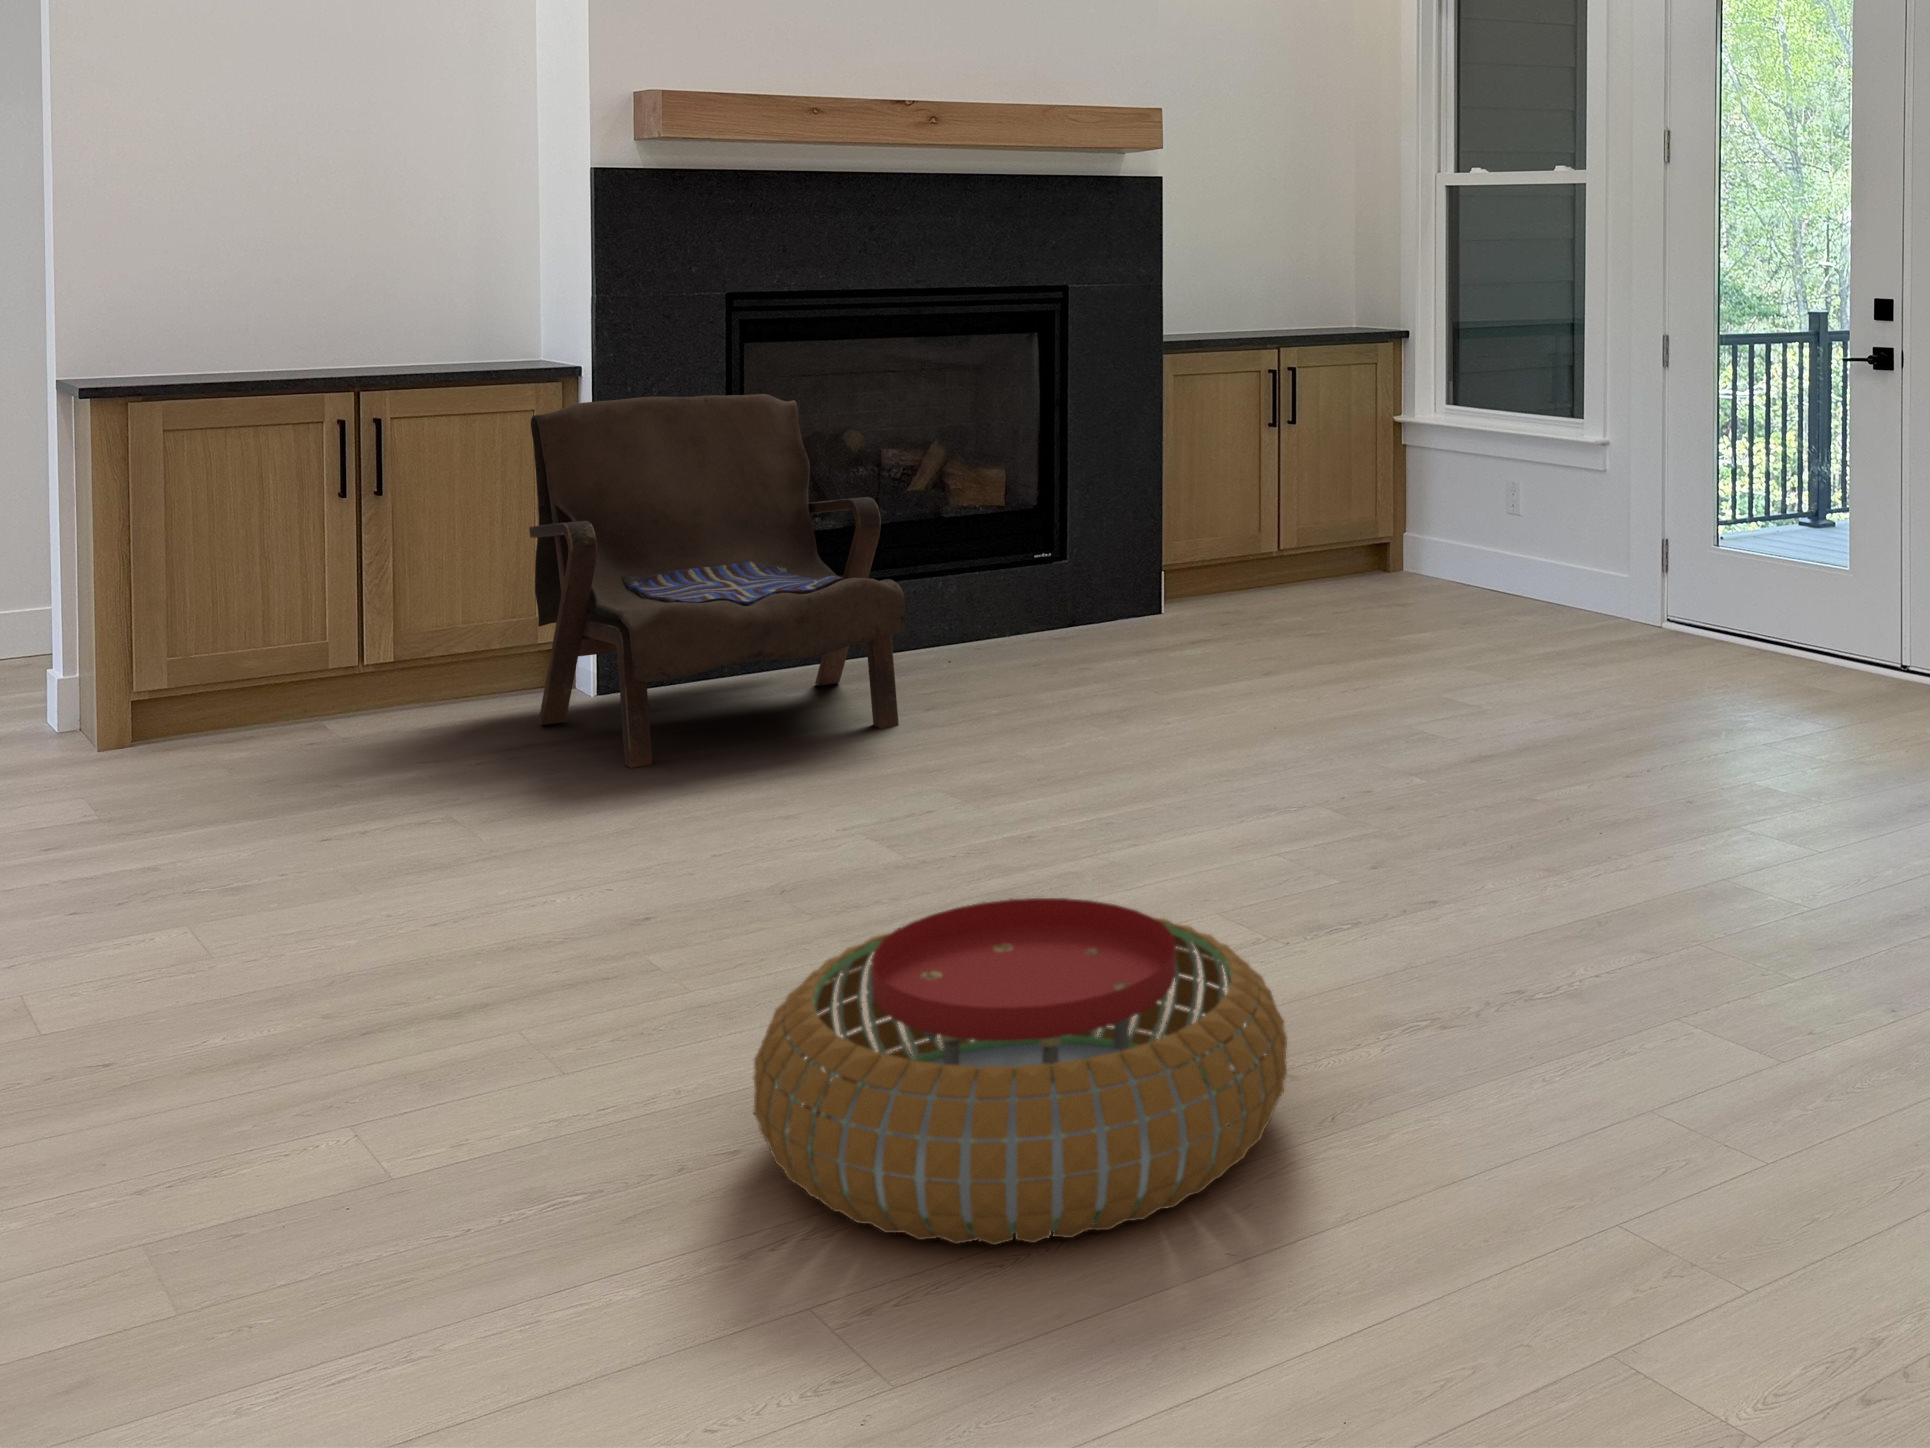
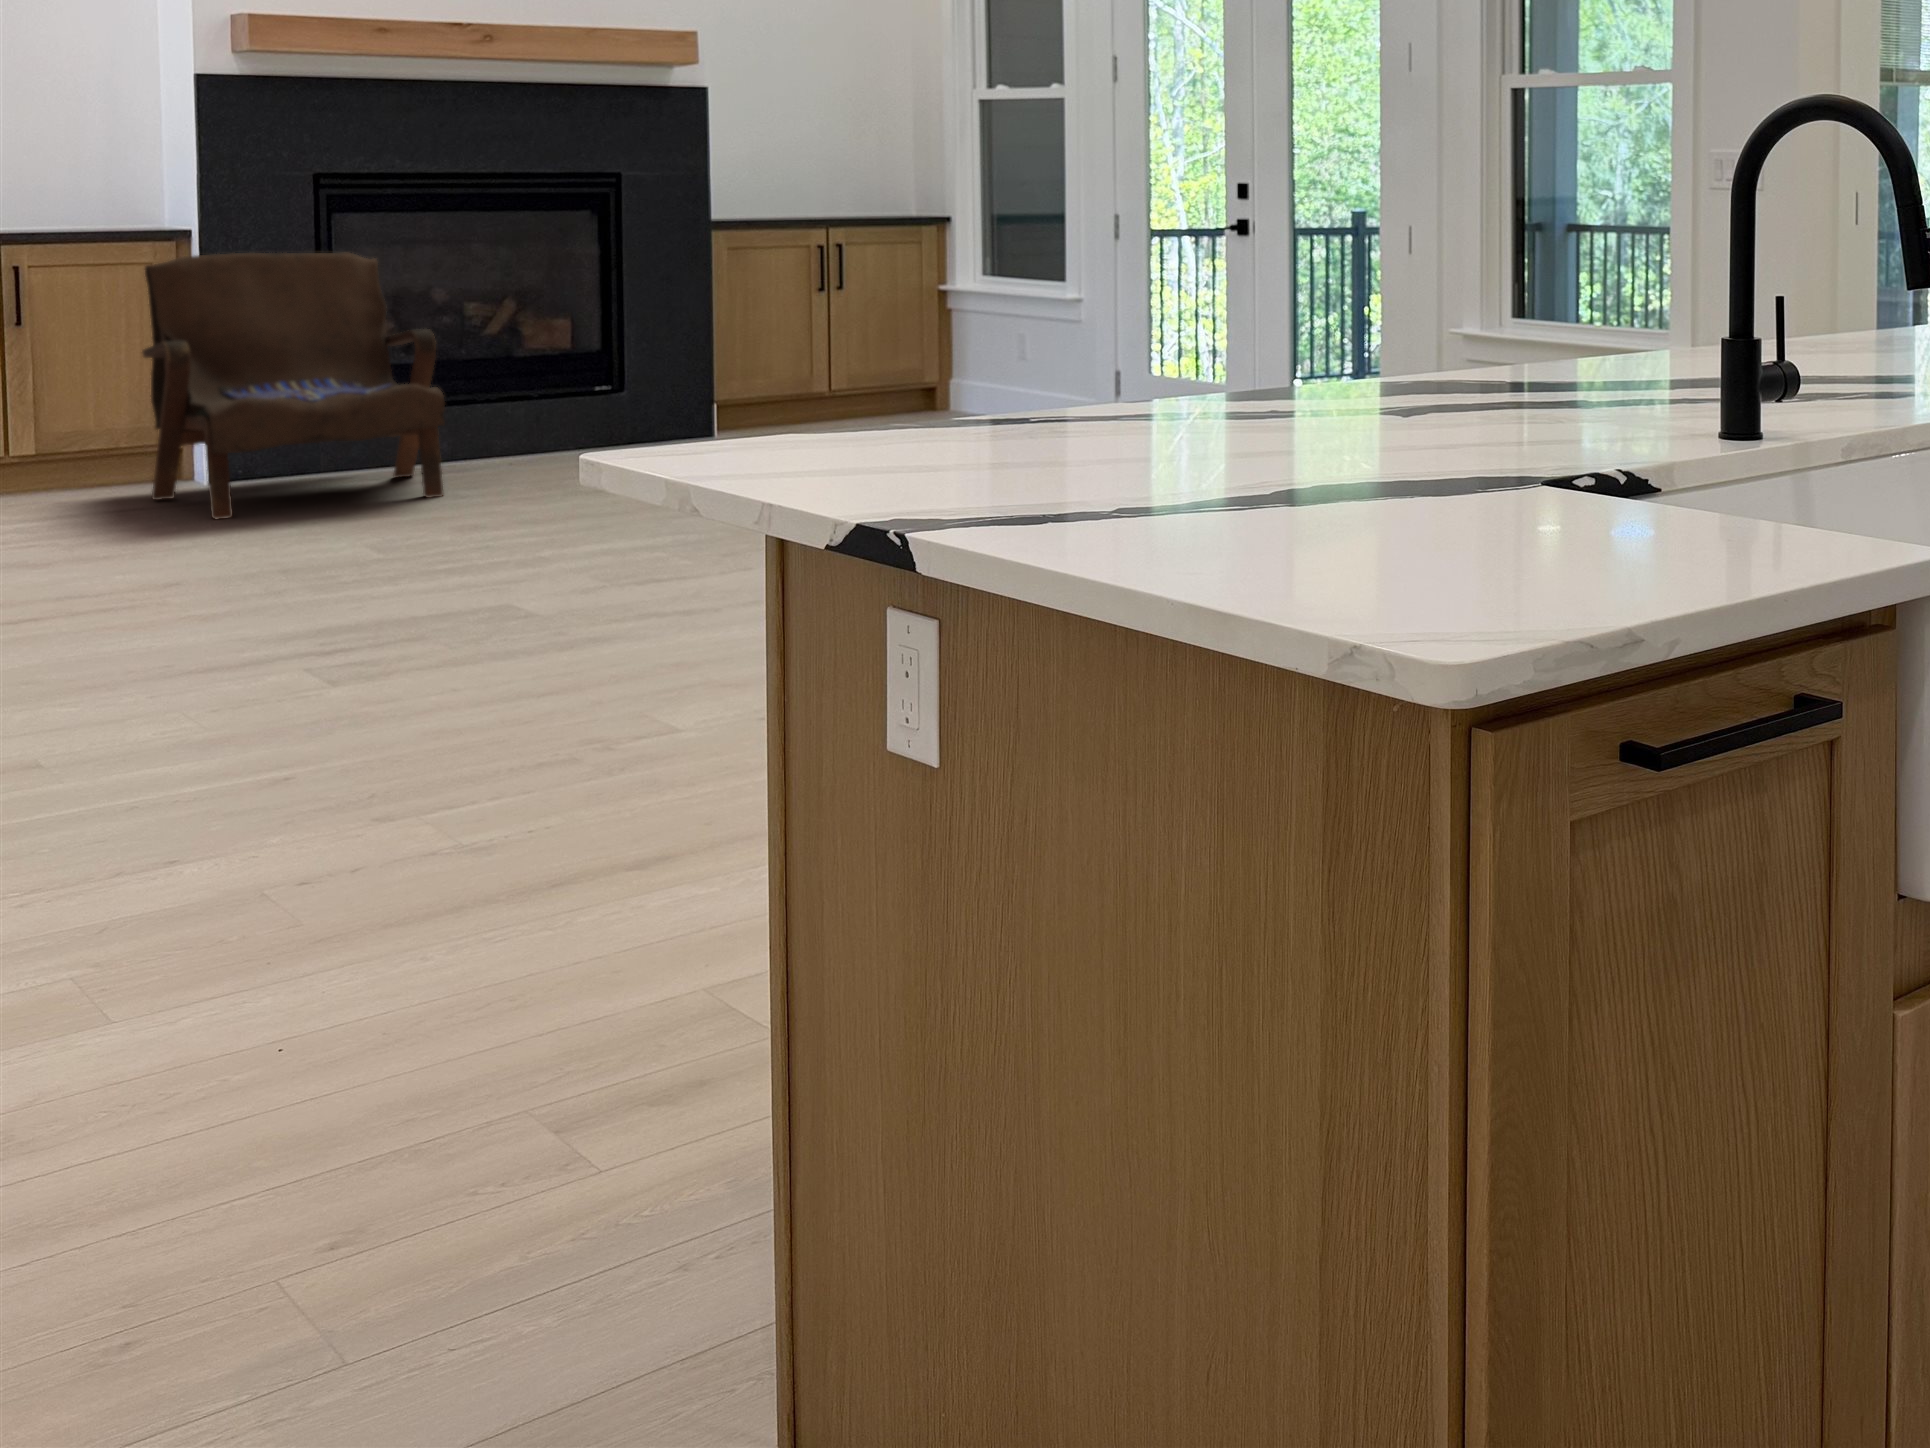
pouf: present [754,898,1287,1245] -> none [197,521,553,679]

